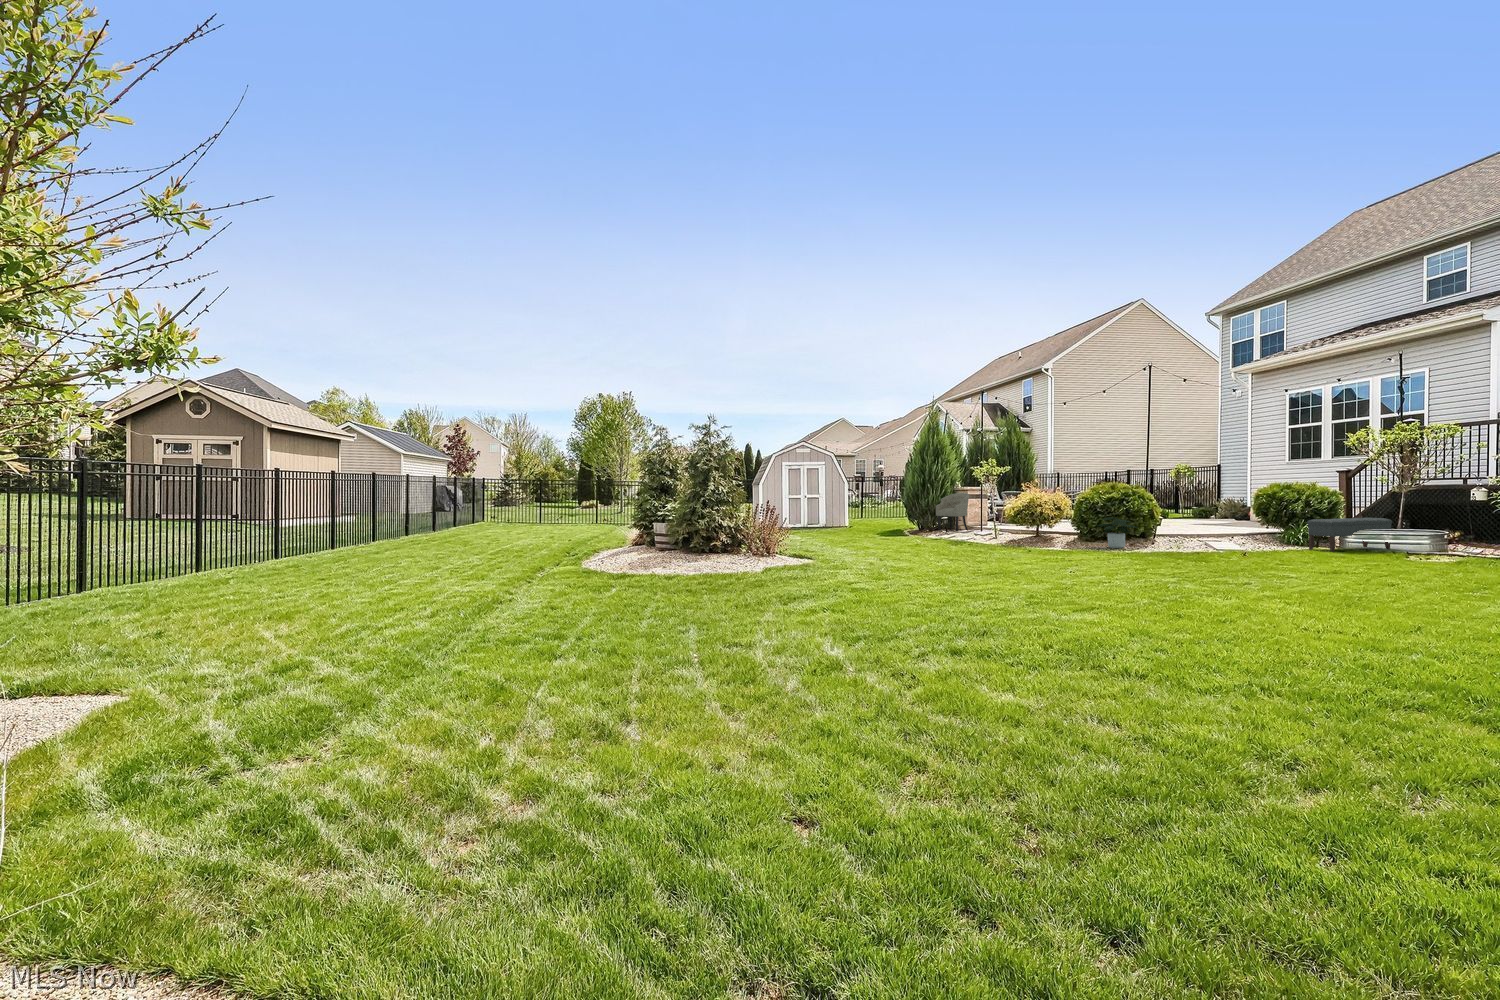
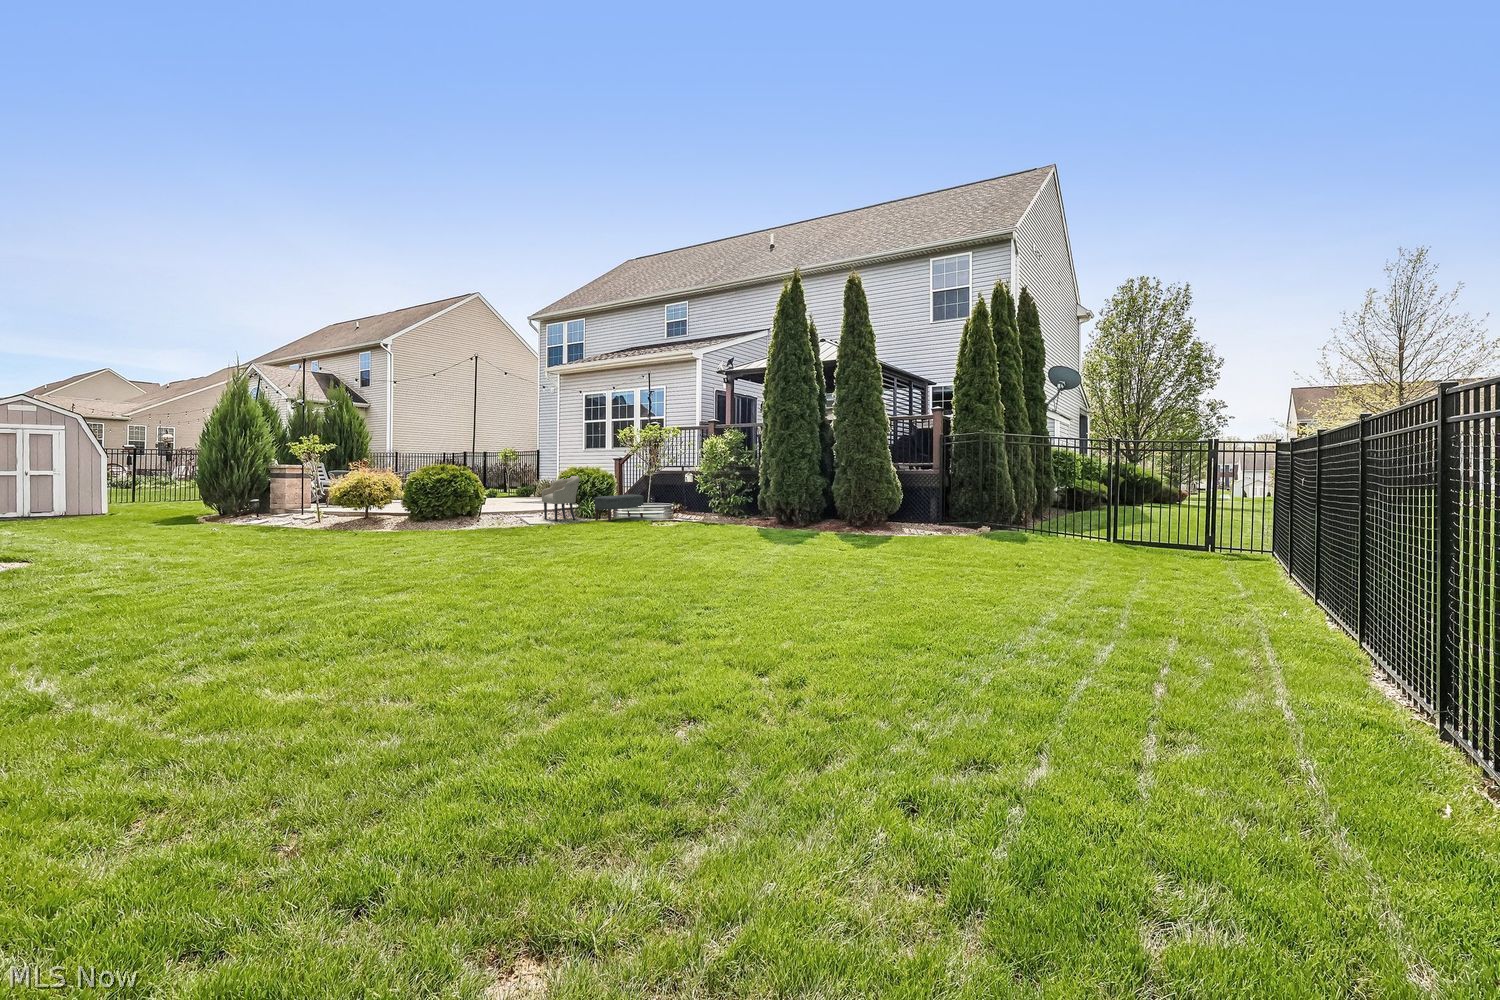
chair: present [936,493,970,531] -> present [542,476,580,521]
potted plant: present [1098,517,1137,548] -> none [427,498,467,528]

